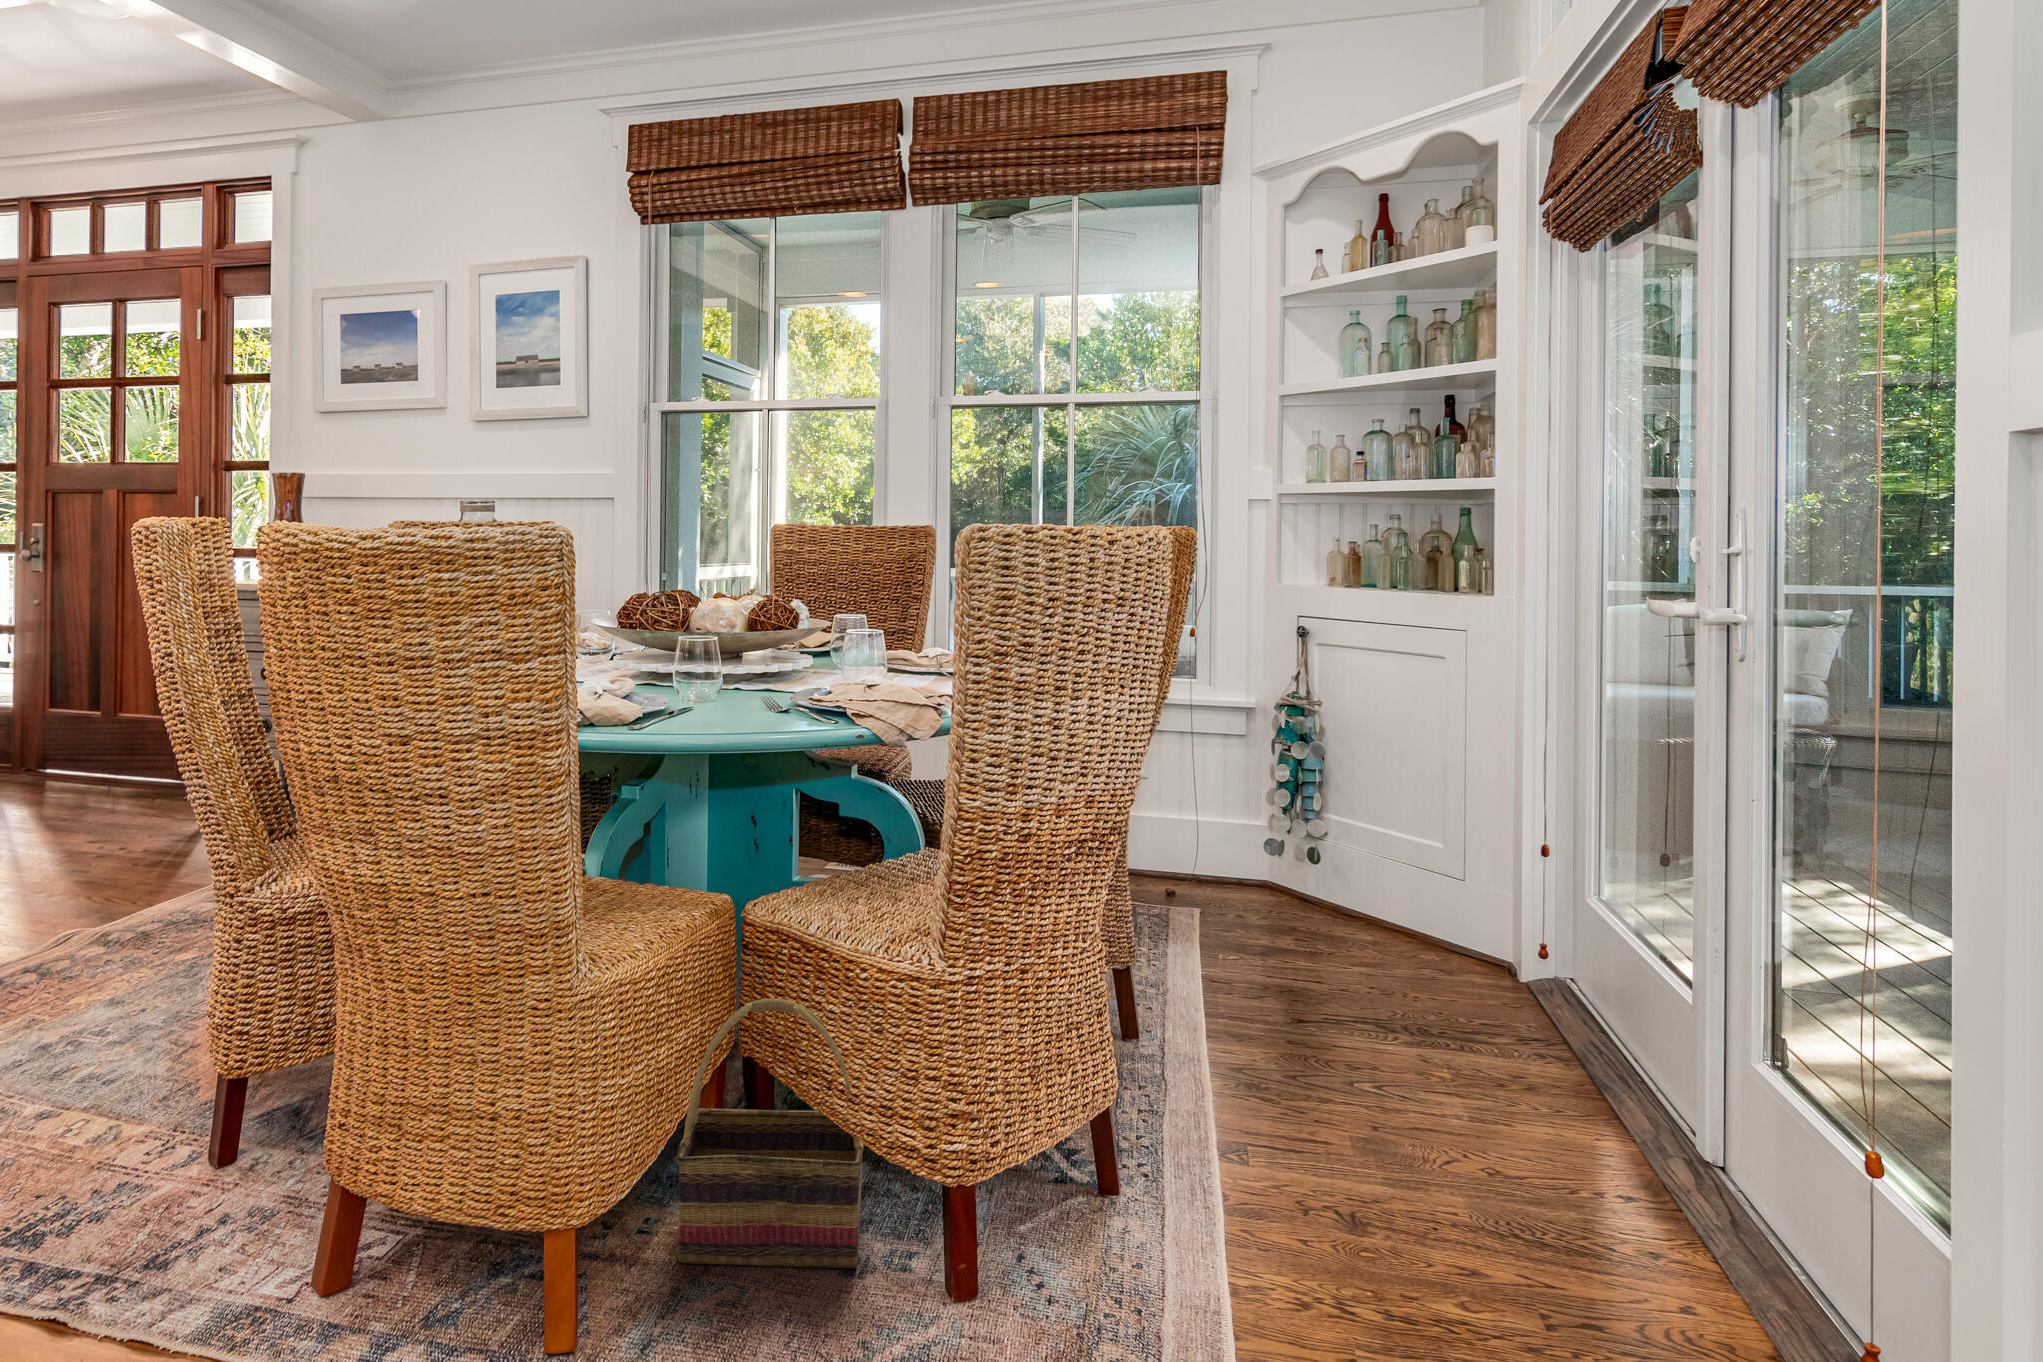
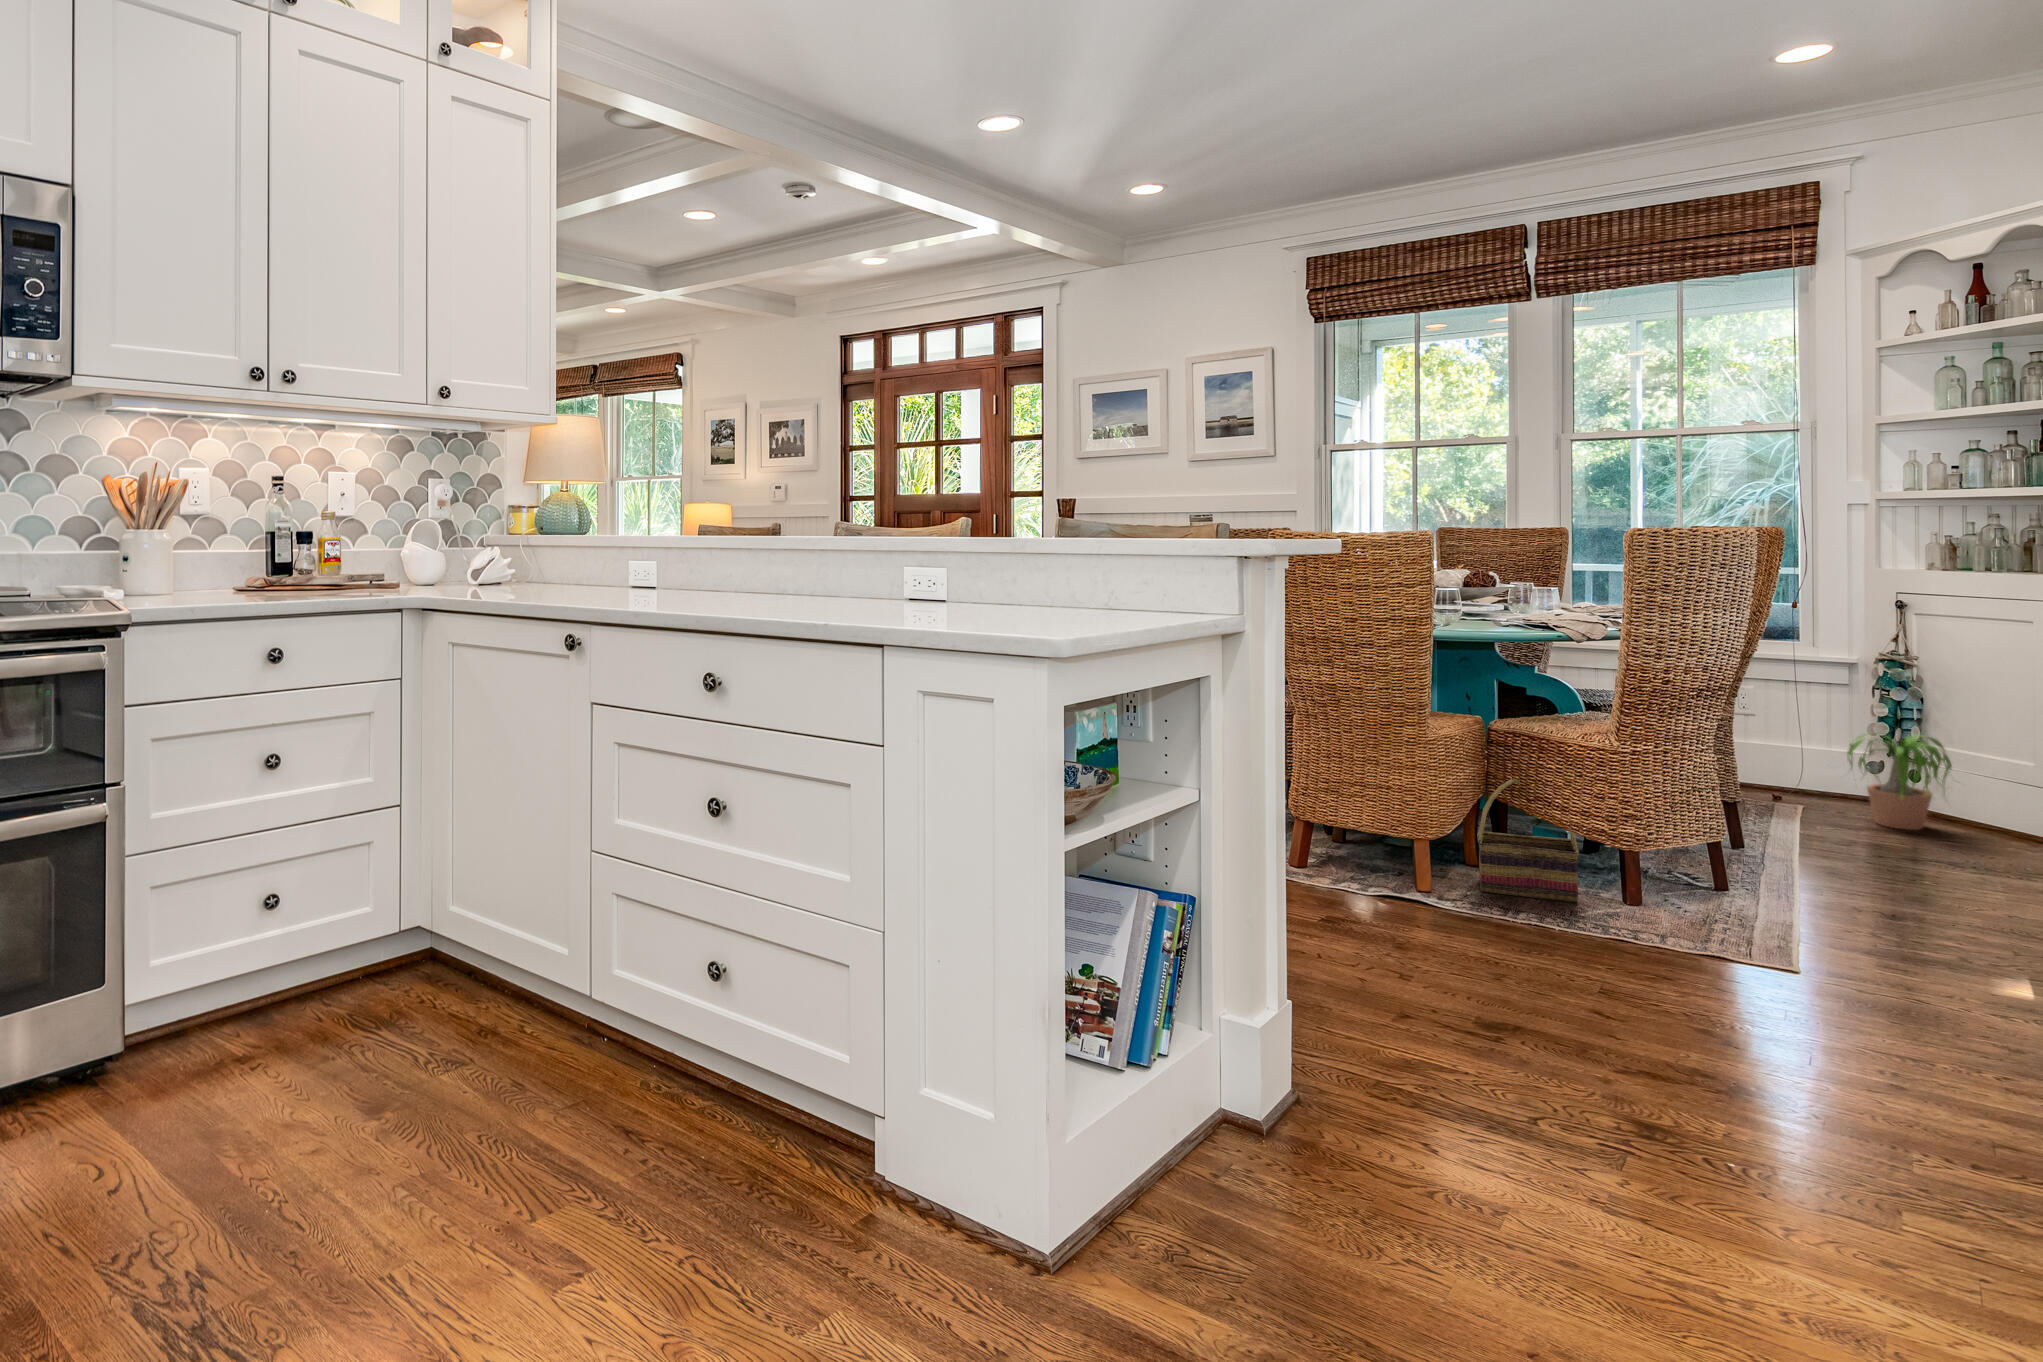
potted plant: none [1224,810,1380,947] -> present [1848,735,1952,830]

